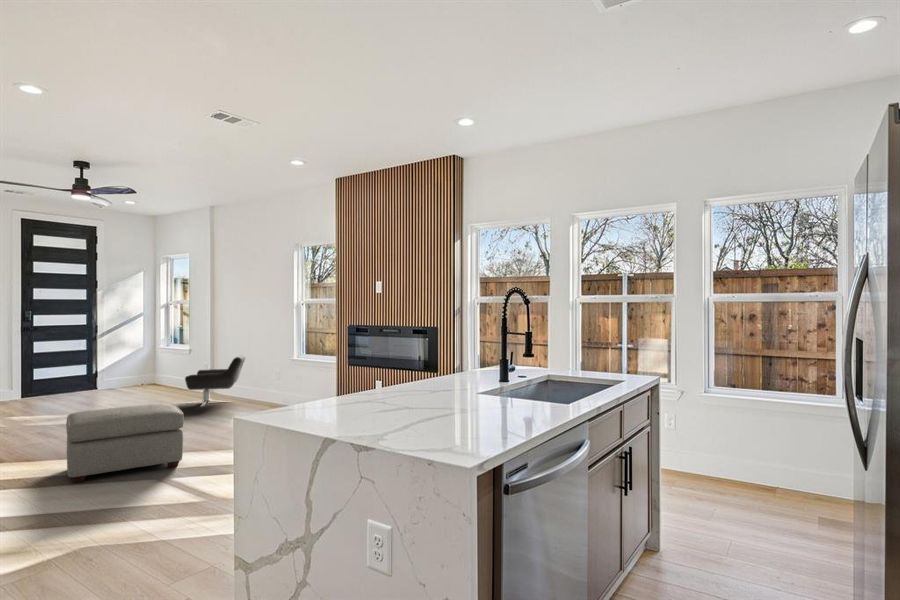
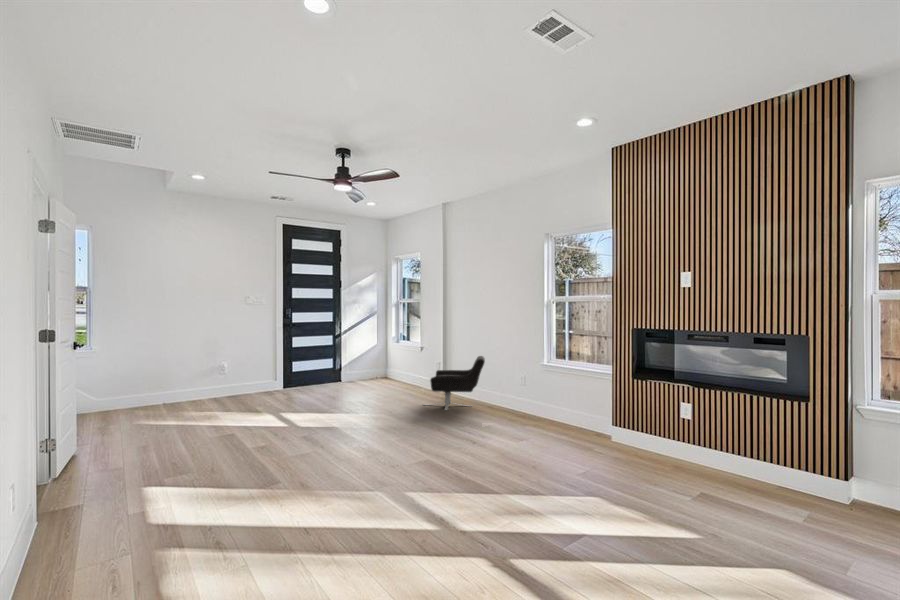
ottoman: present [66,404,184,483] -> none [347,420,483,526]

